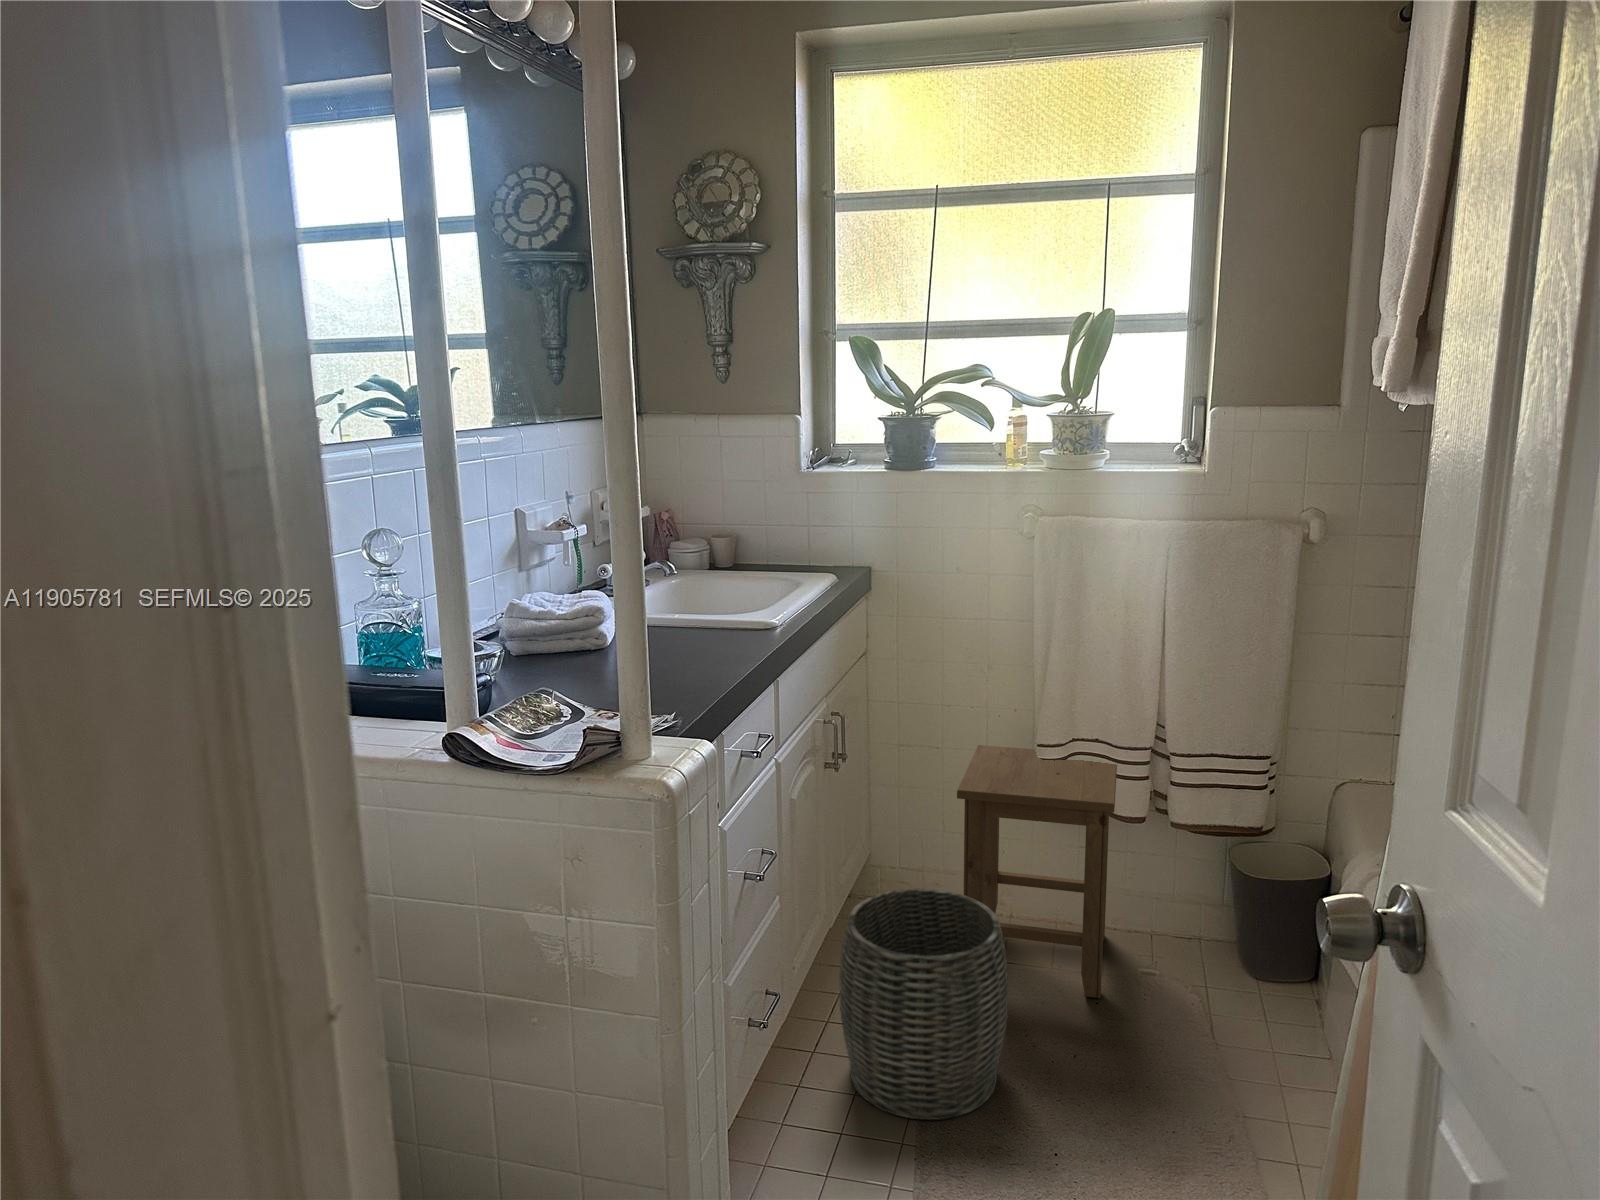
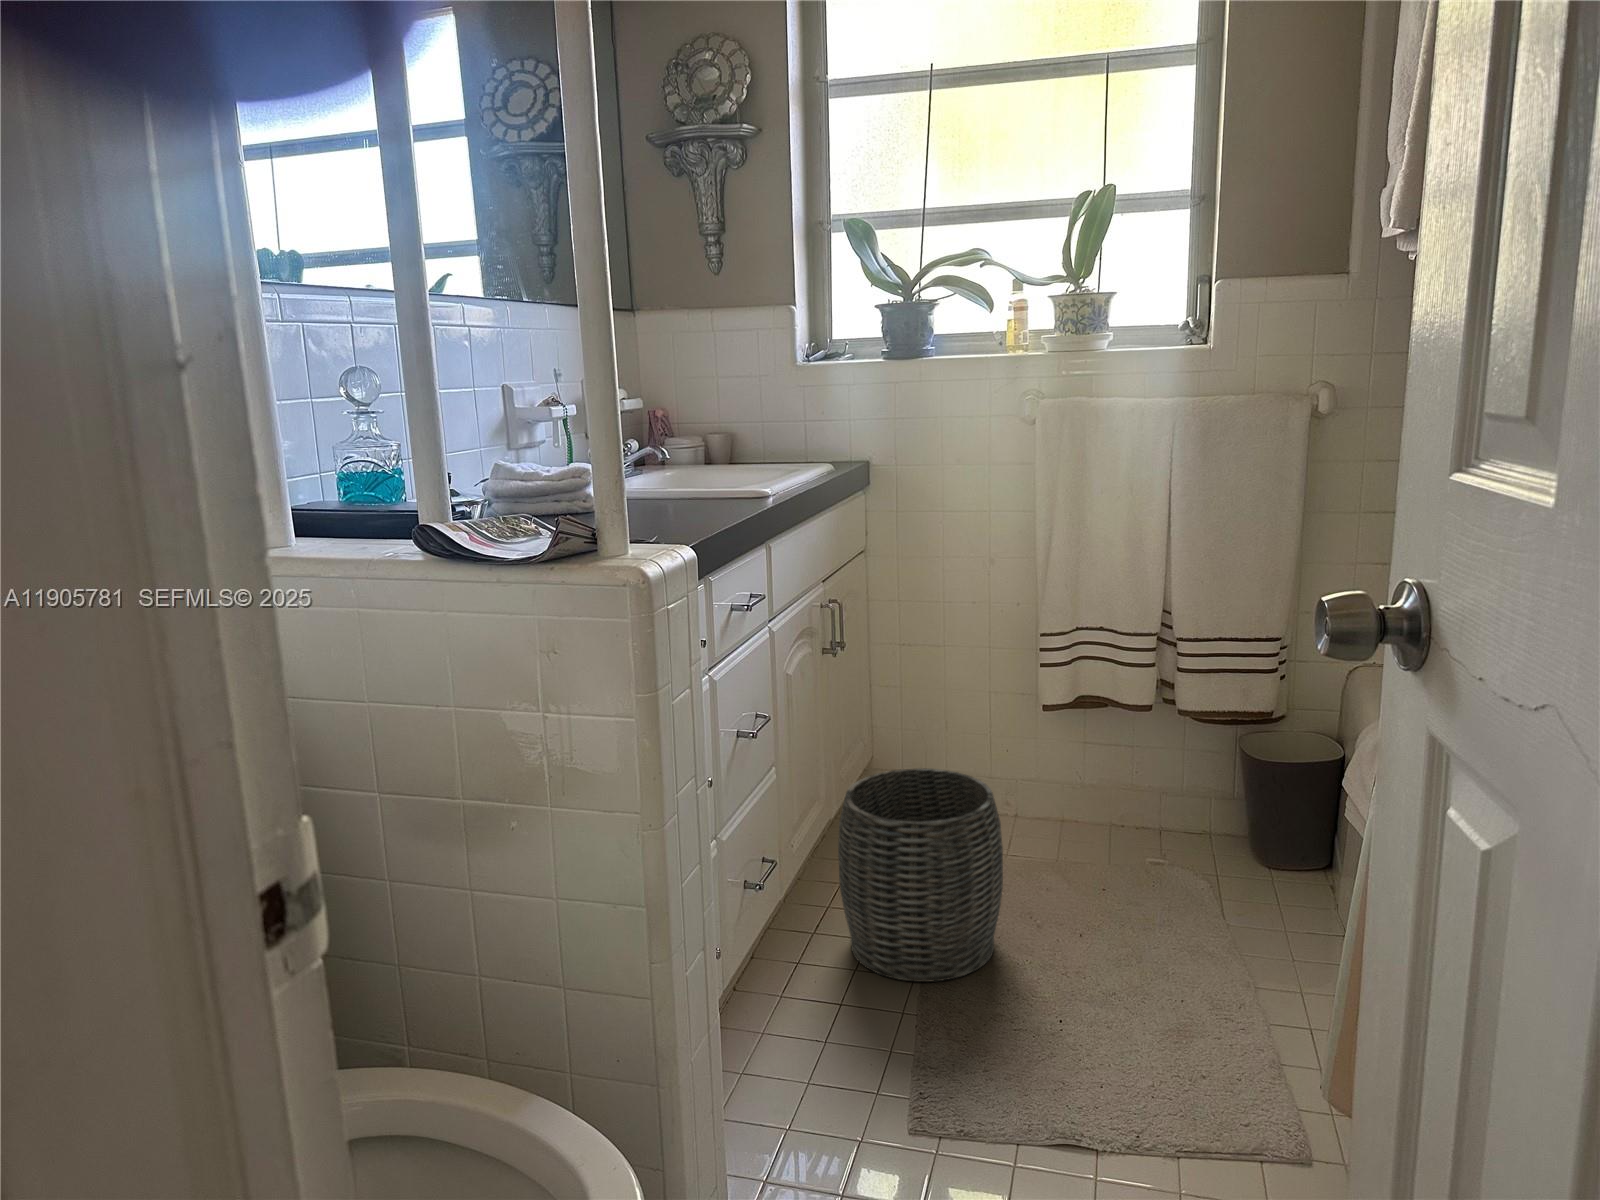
stool: present [957,745,1117,998] -> none [958,639,1125,880]

